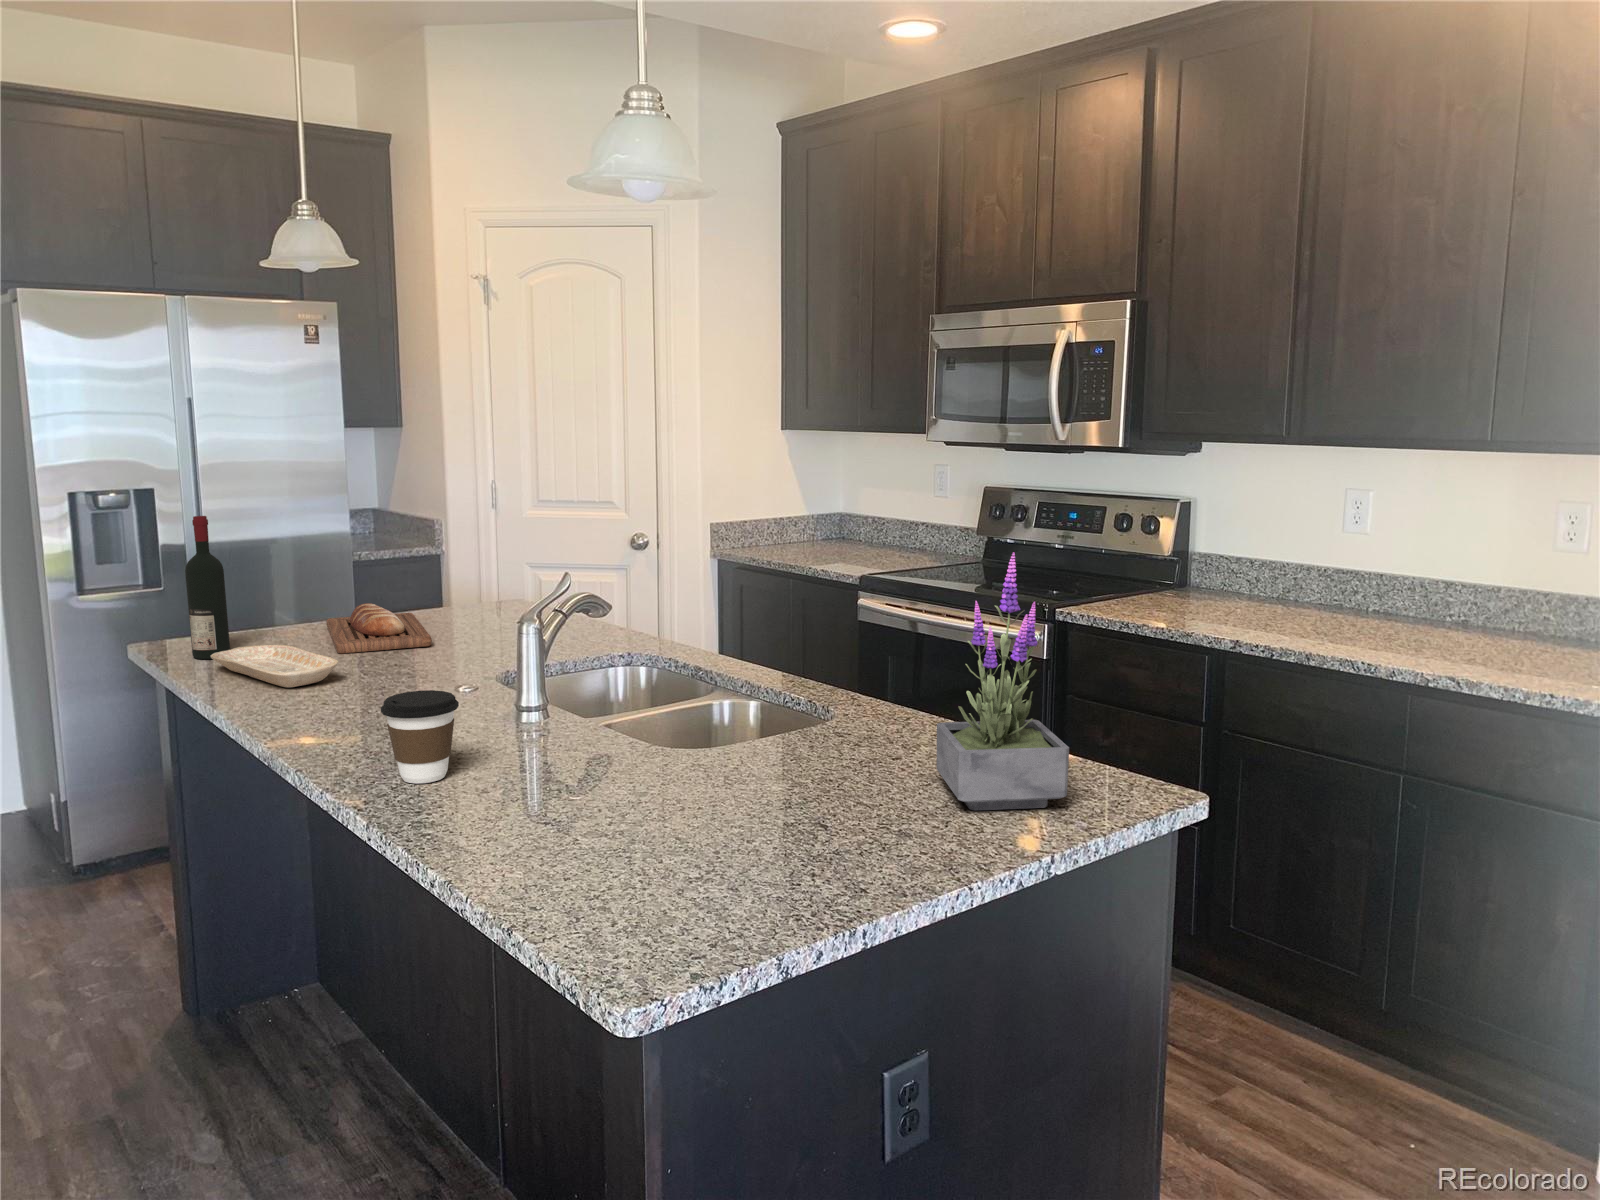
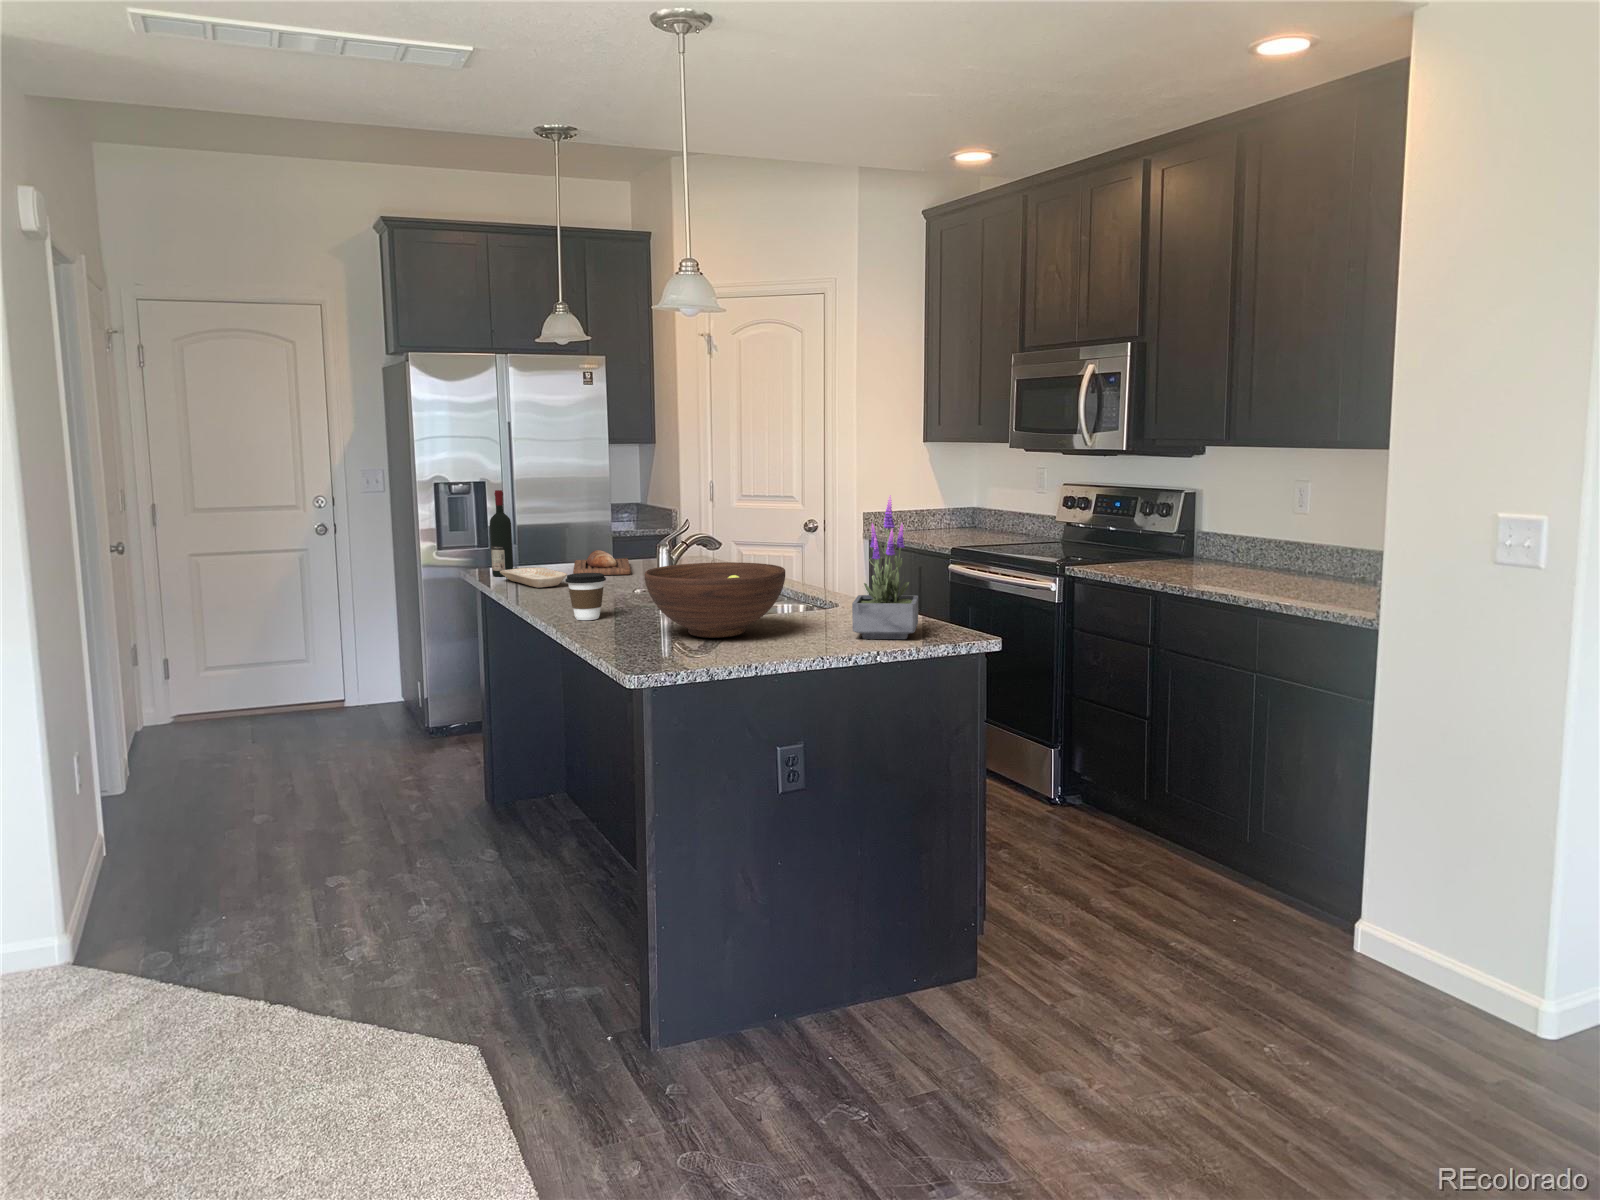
fruit bowl: none [568,670,833,830] -> present [645,562,785,638]

